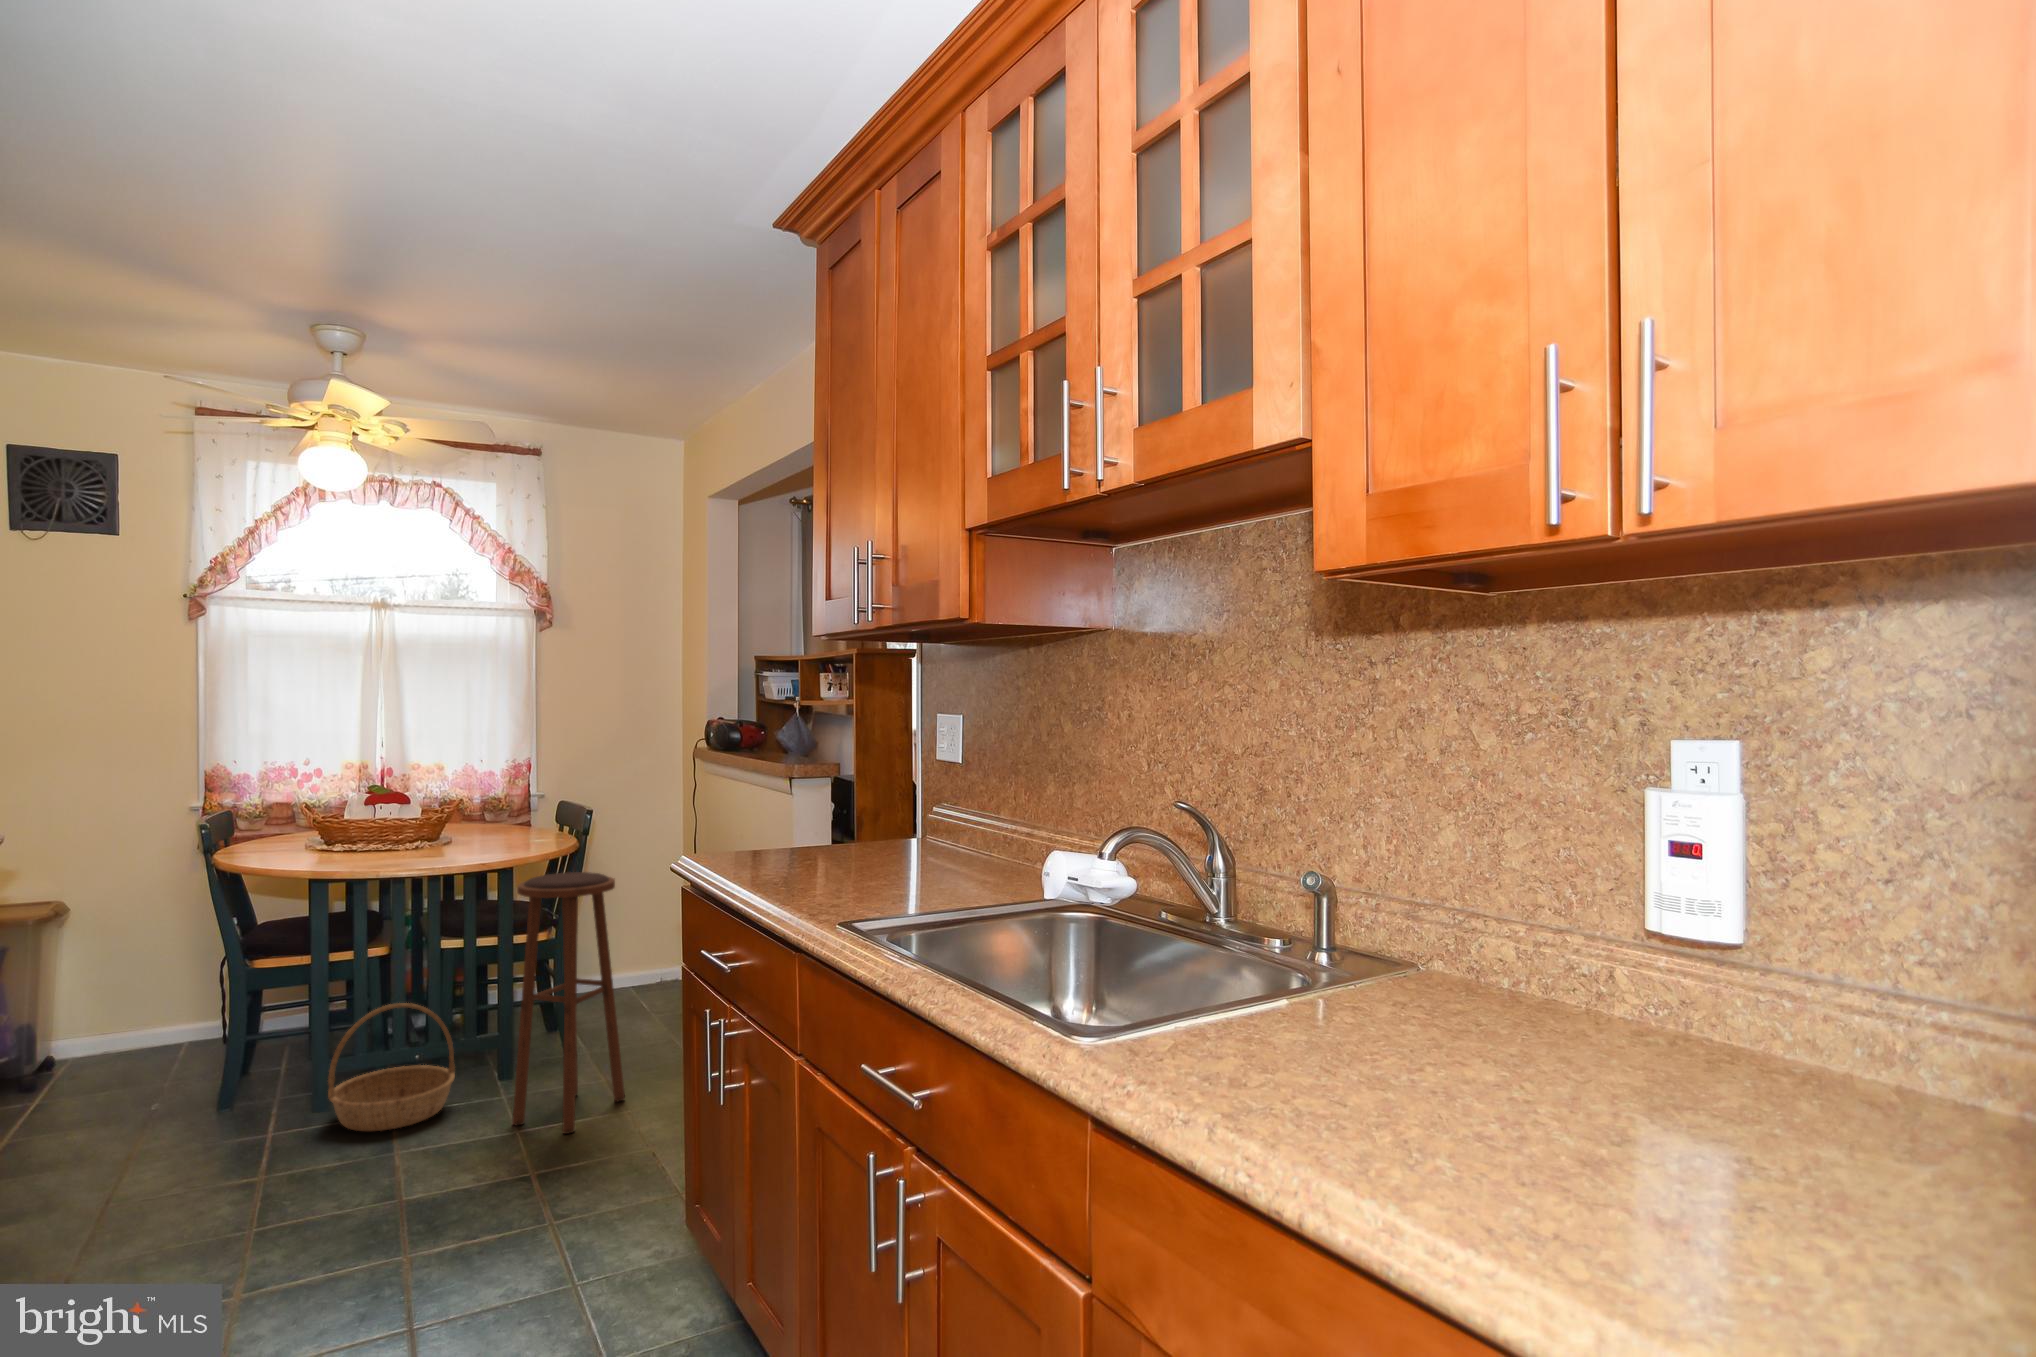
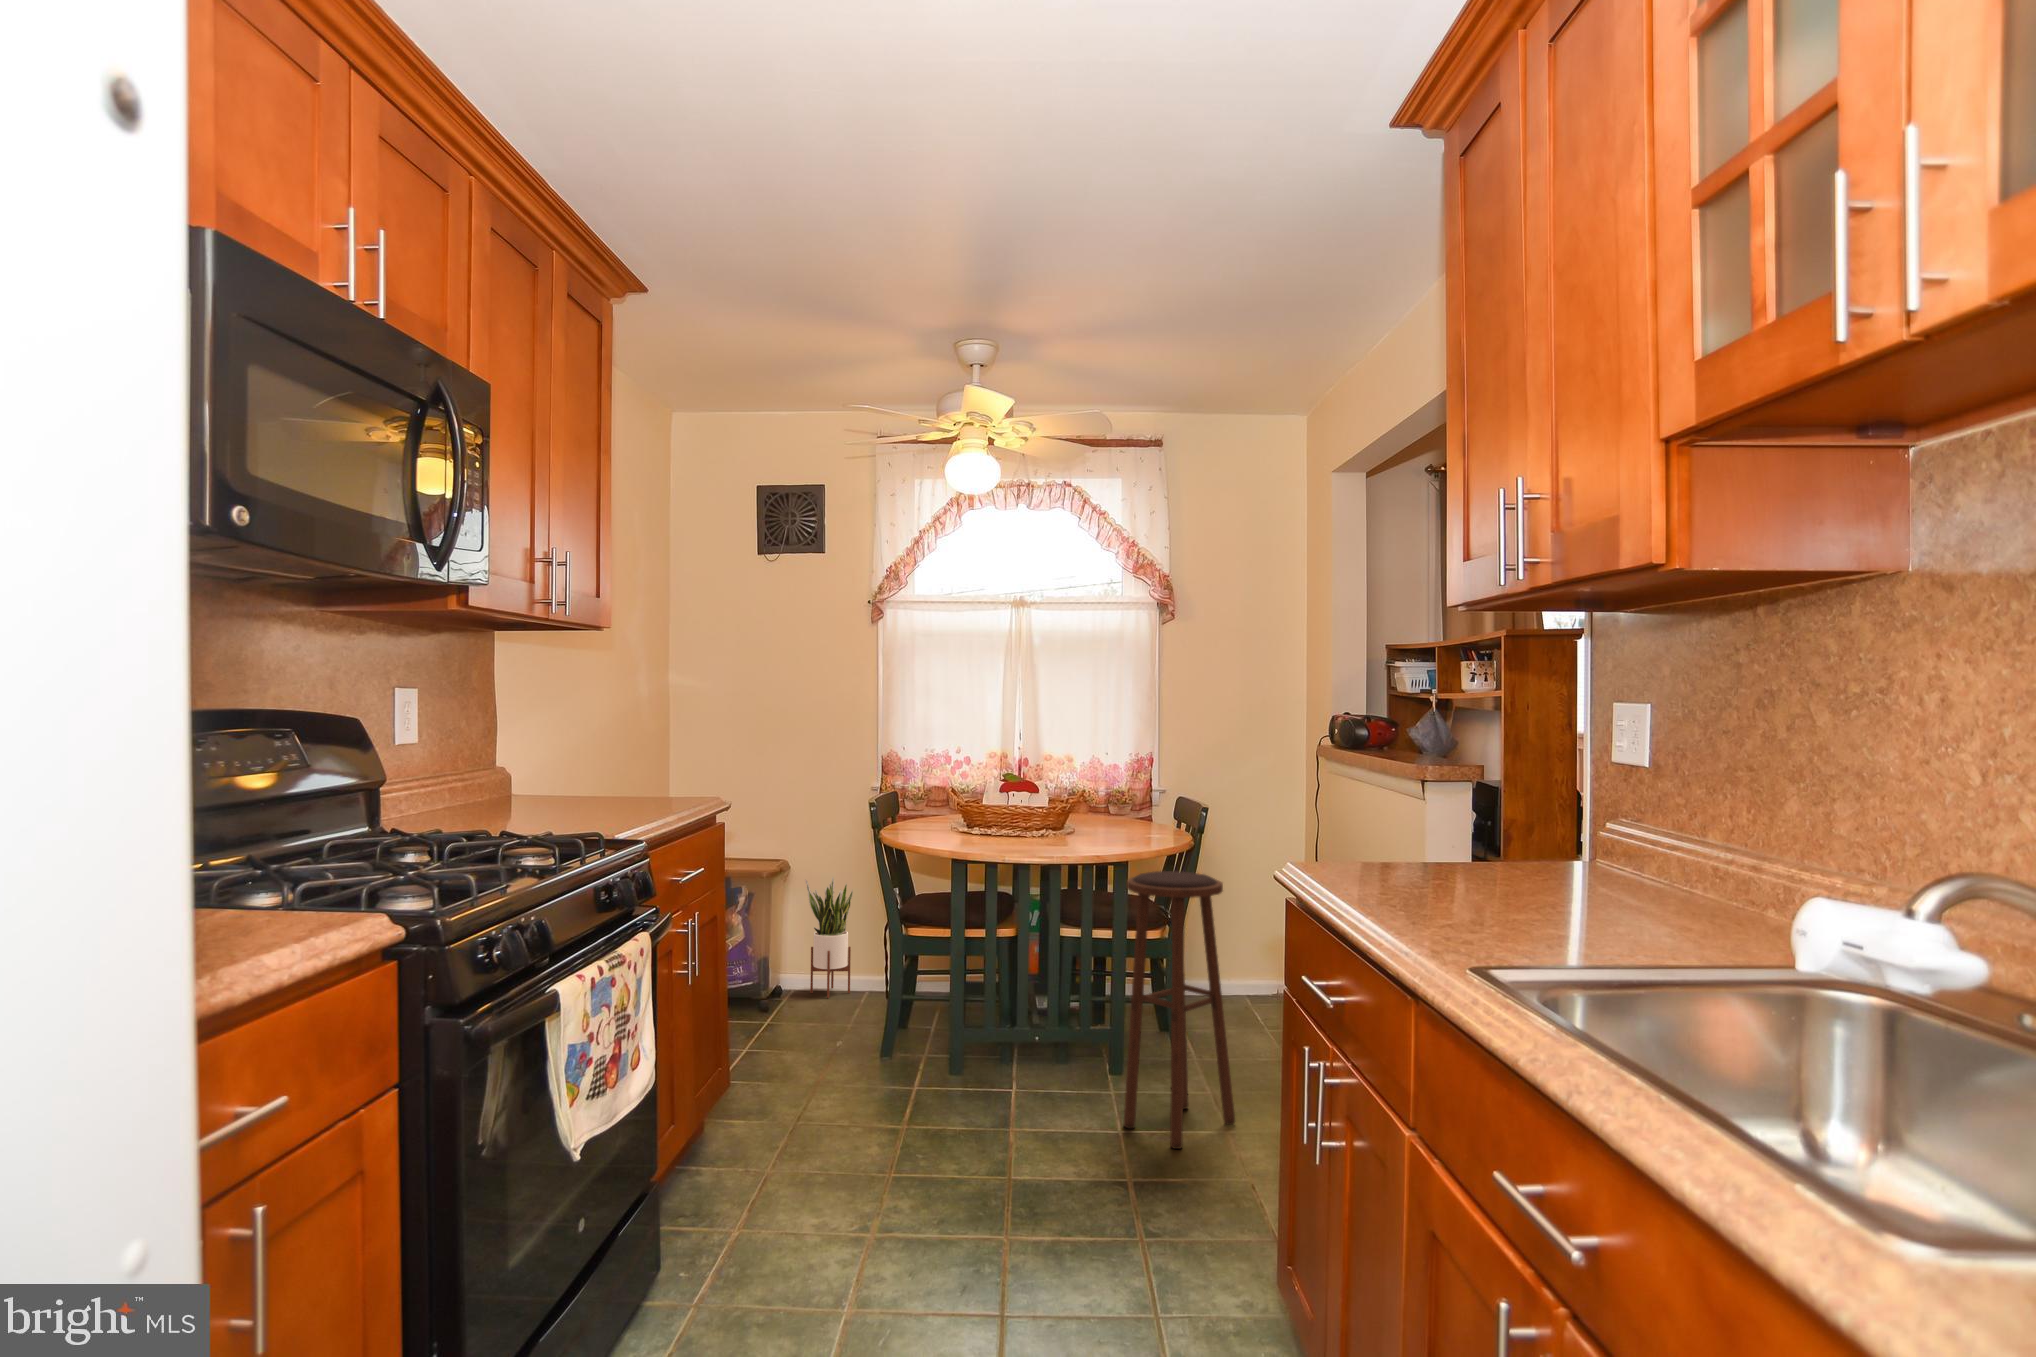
potted plant: none [82,917,154,1060] -> present [805,877,853,998]
basket: present [328,1003,455,1131] -> none [968,984,1074,1106]

